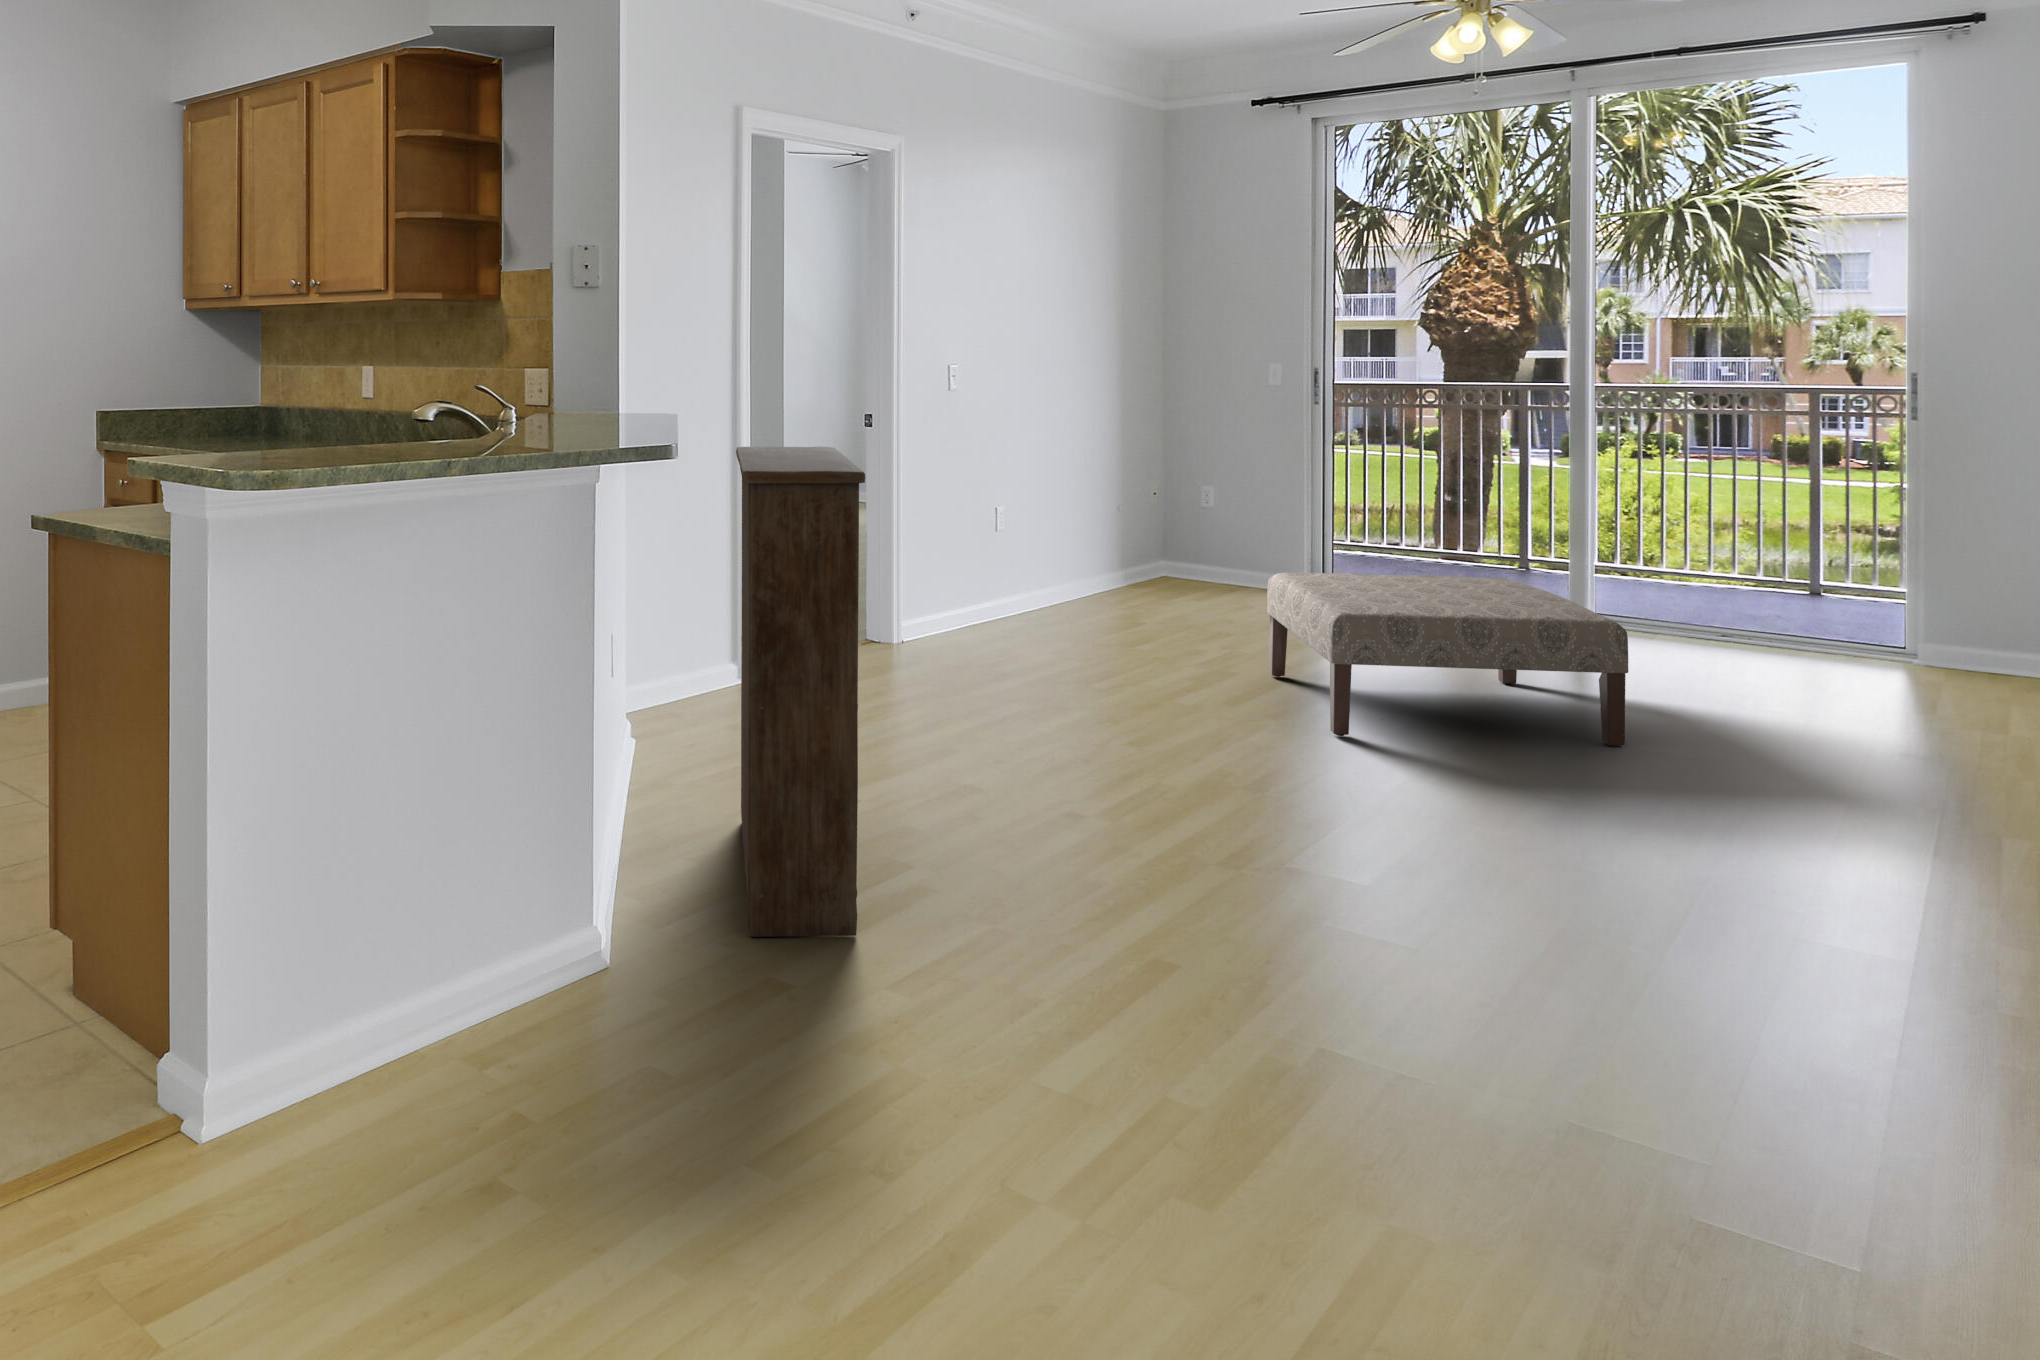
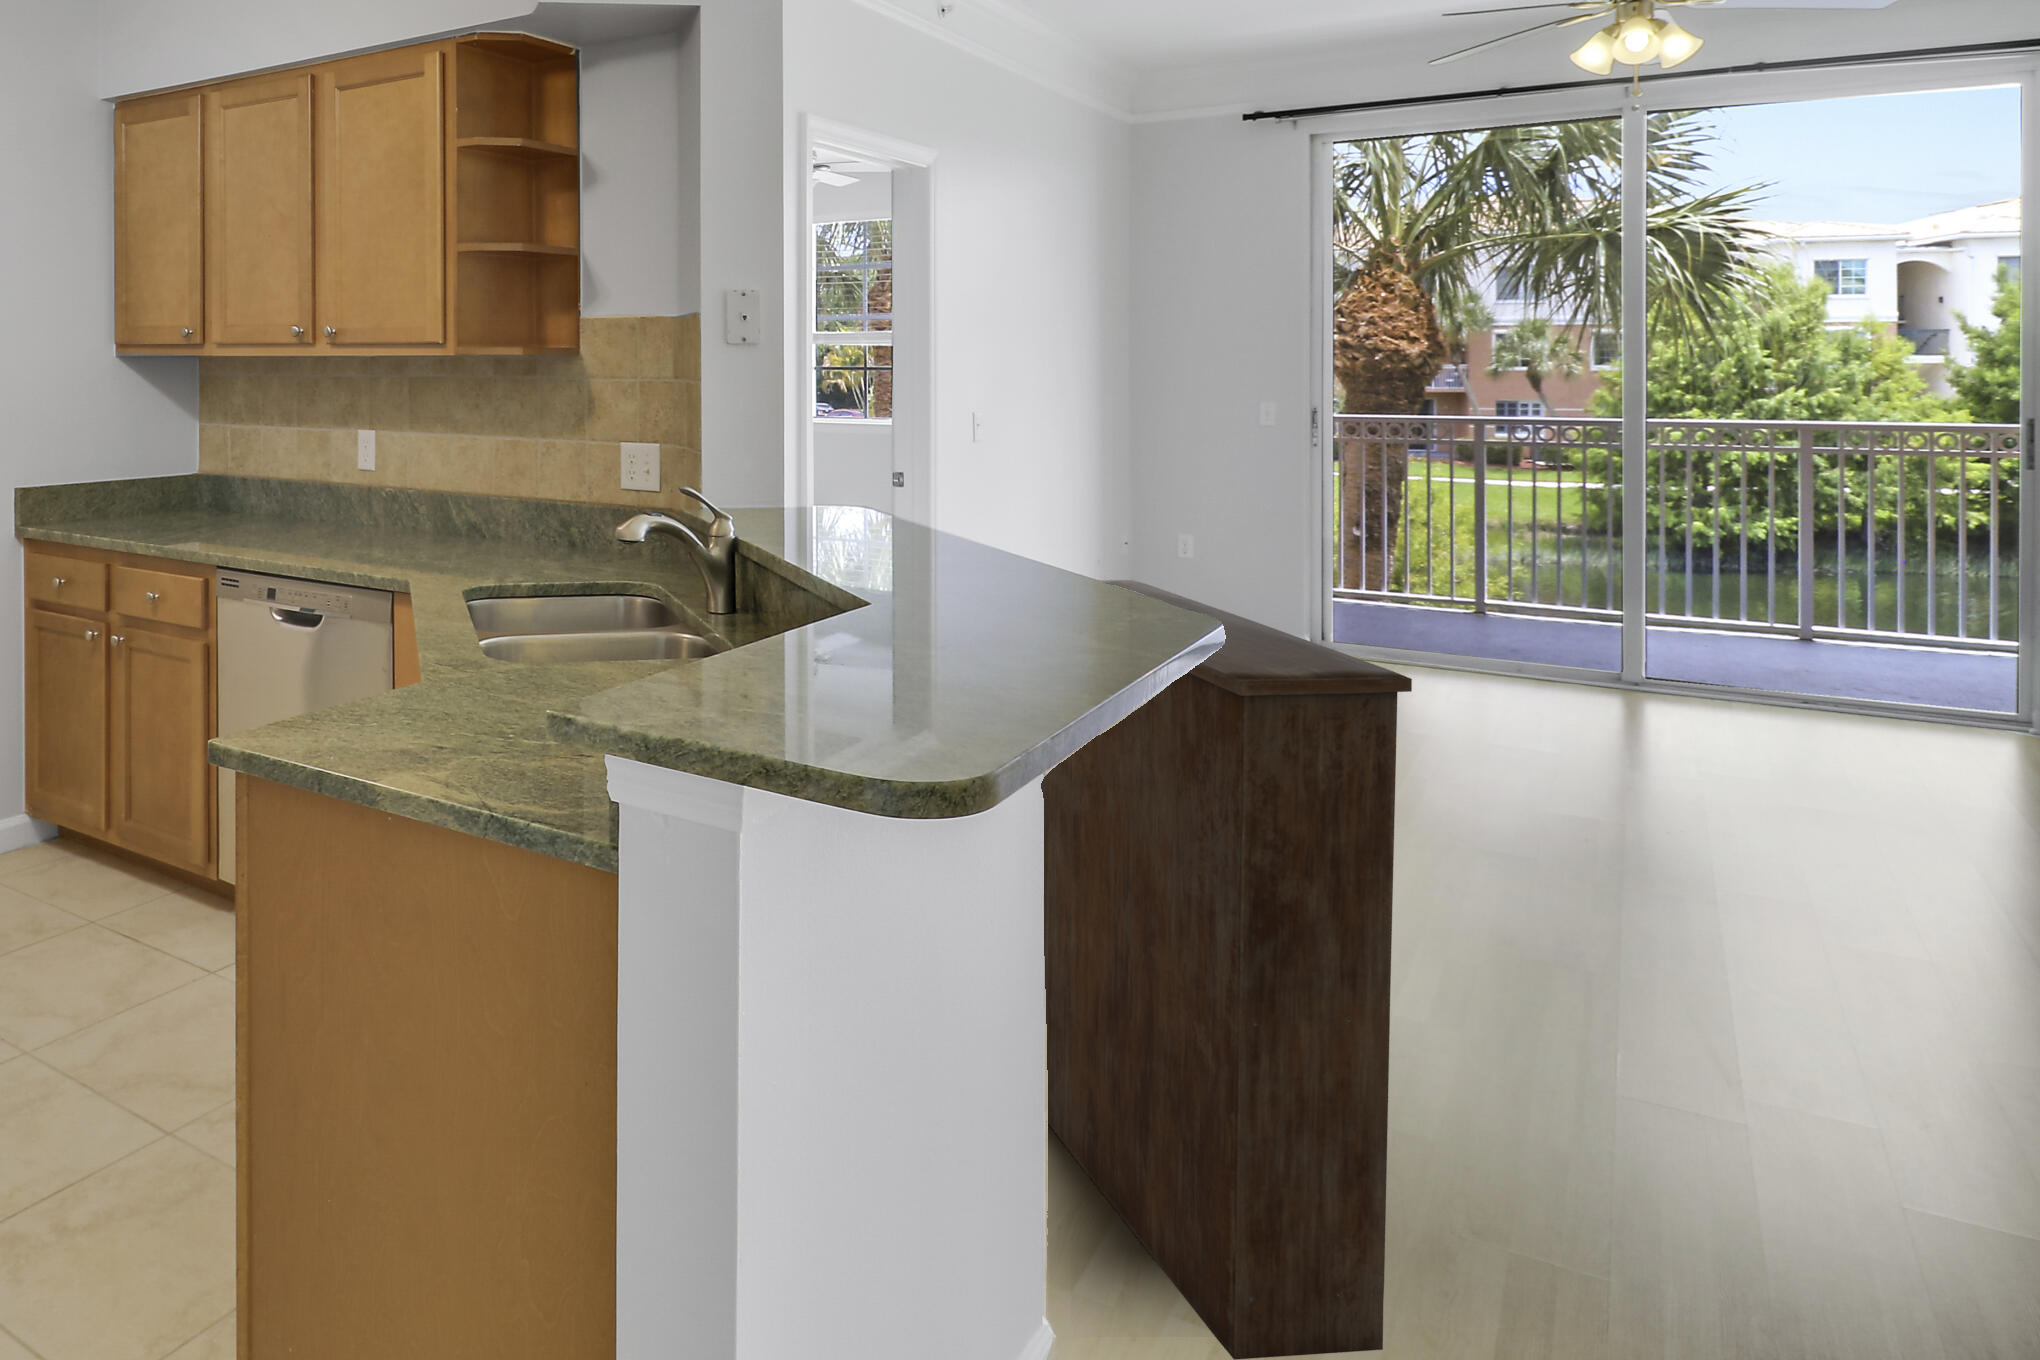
ottoman: present [1267,573,1628,747] -> none [1400,665,1934,897]

